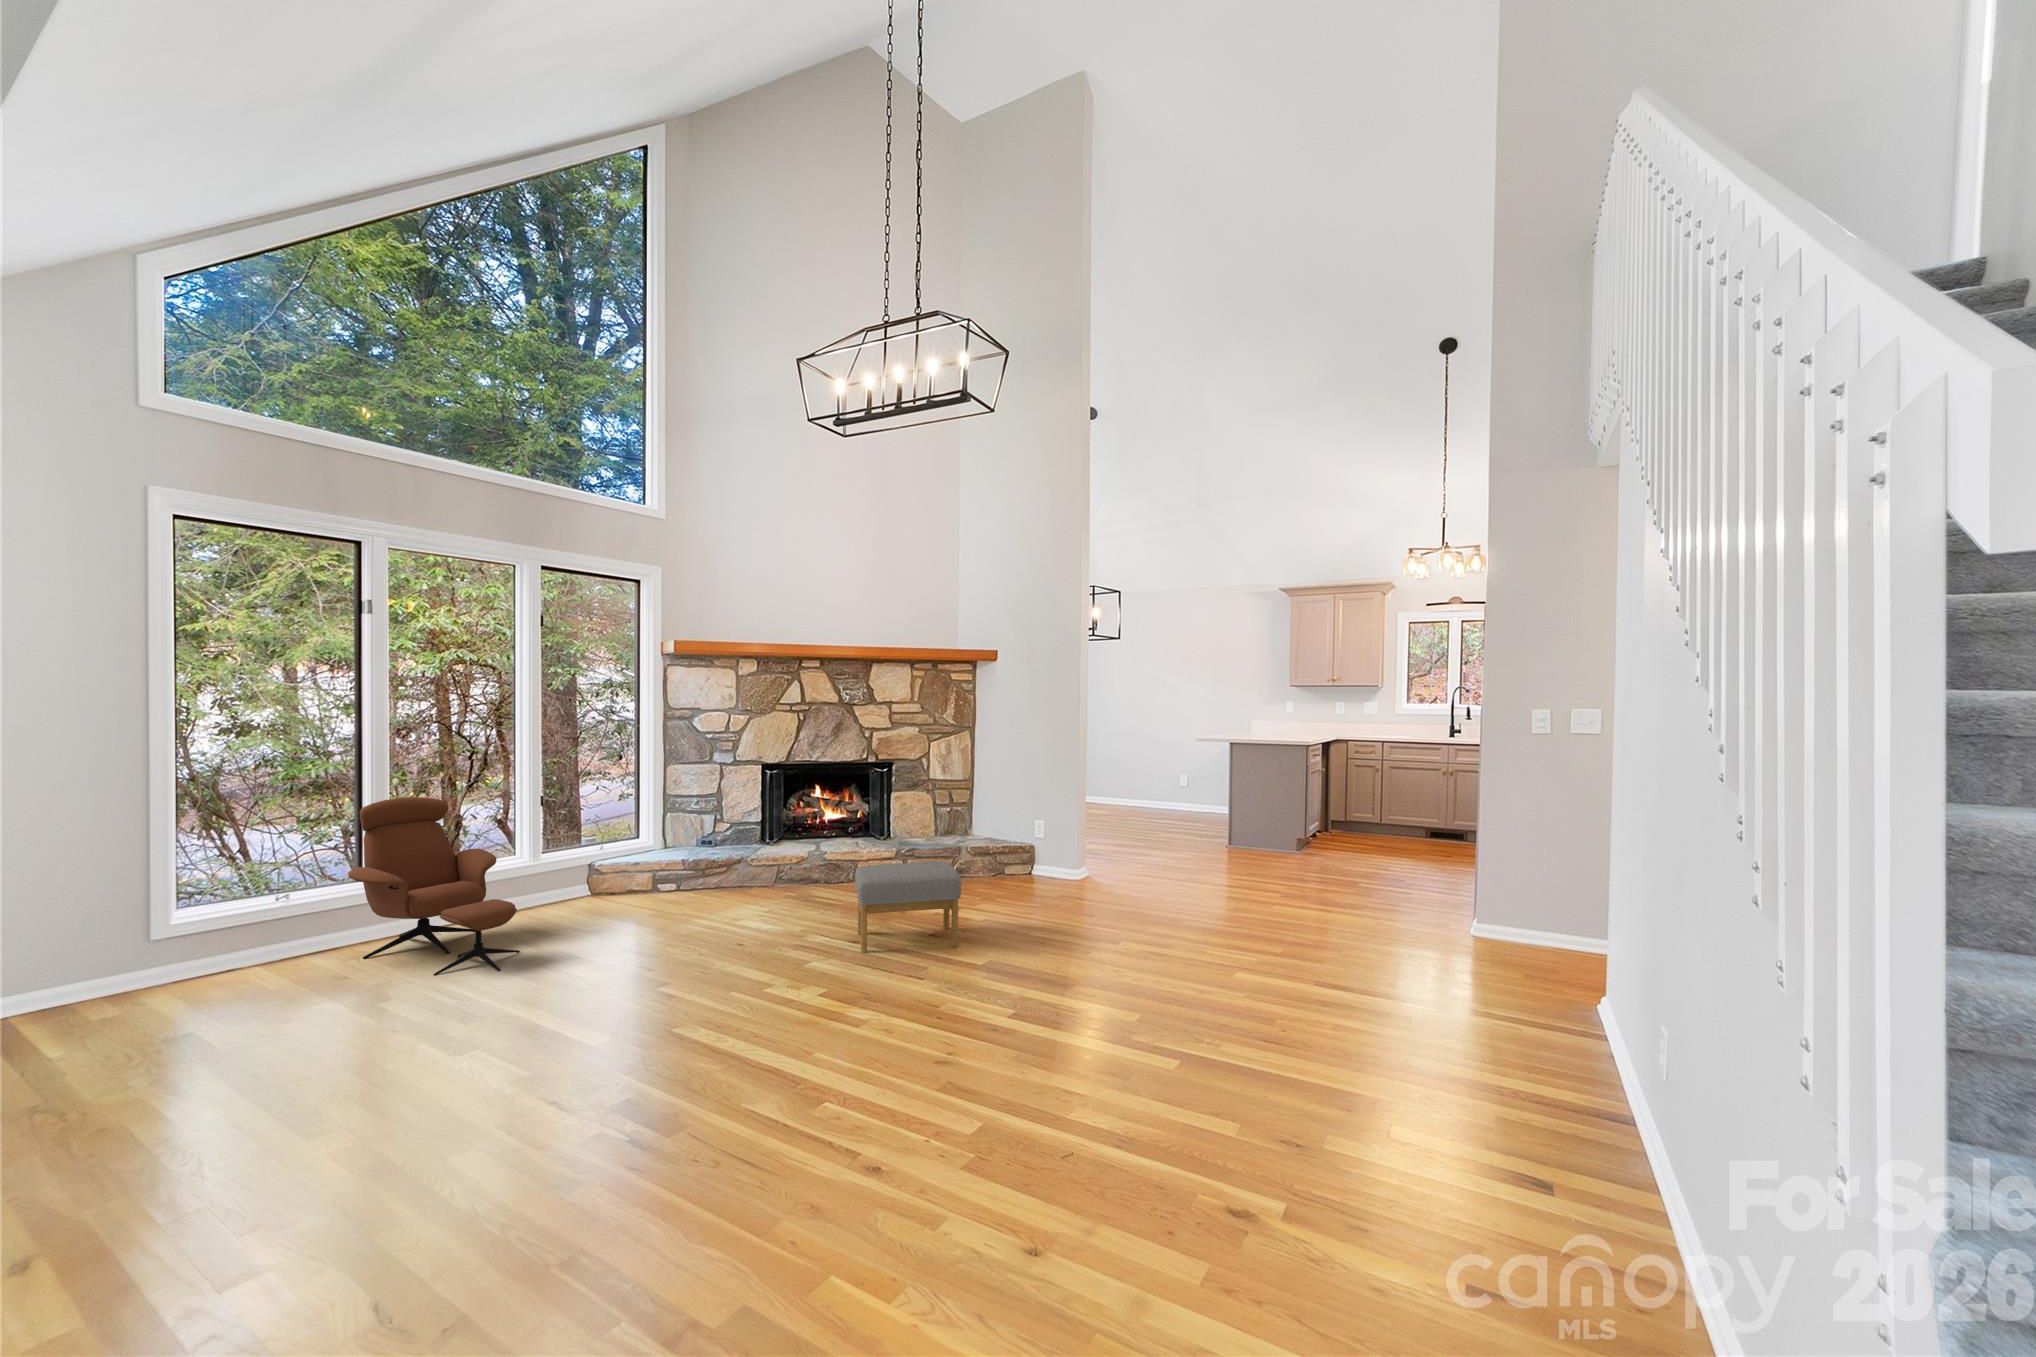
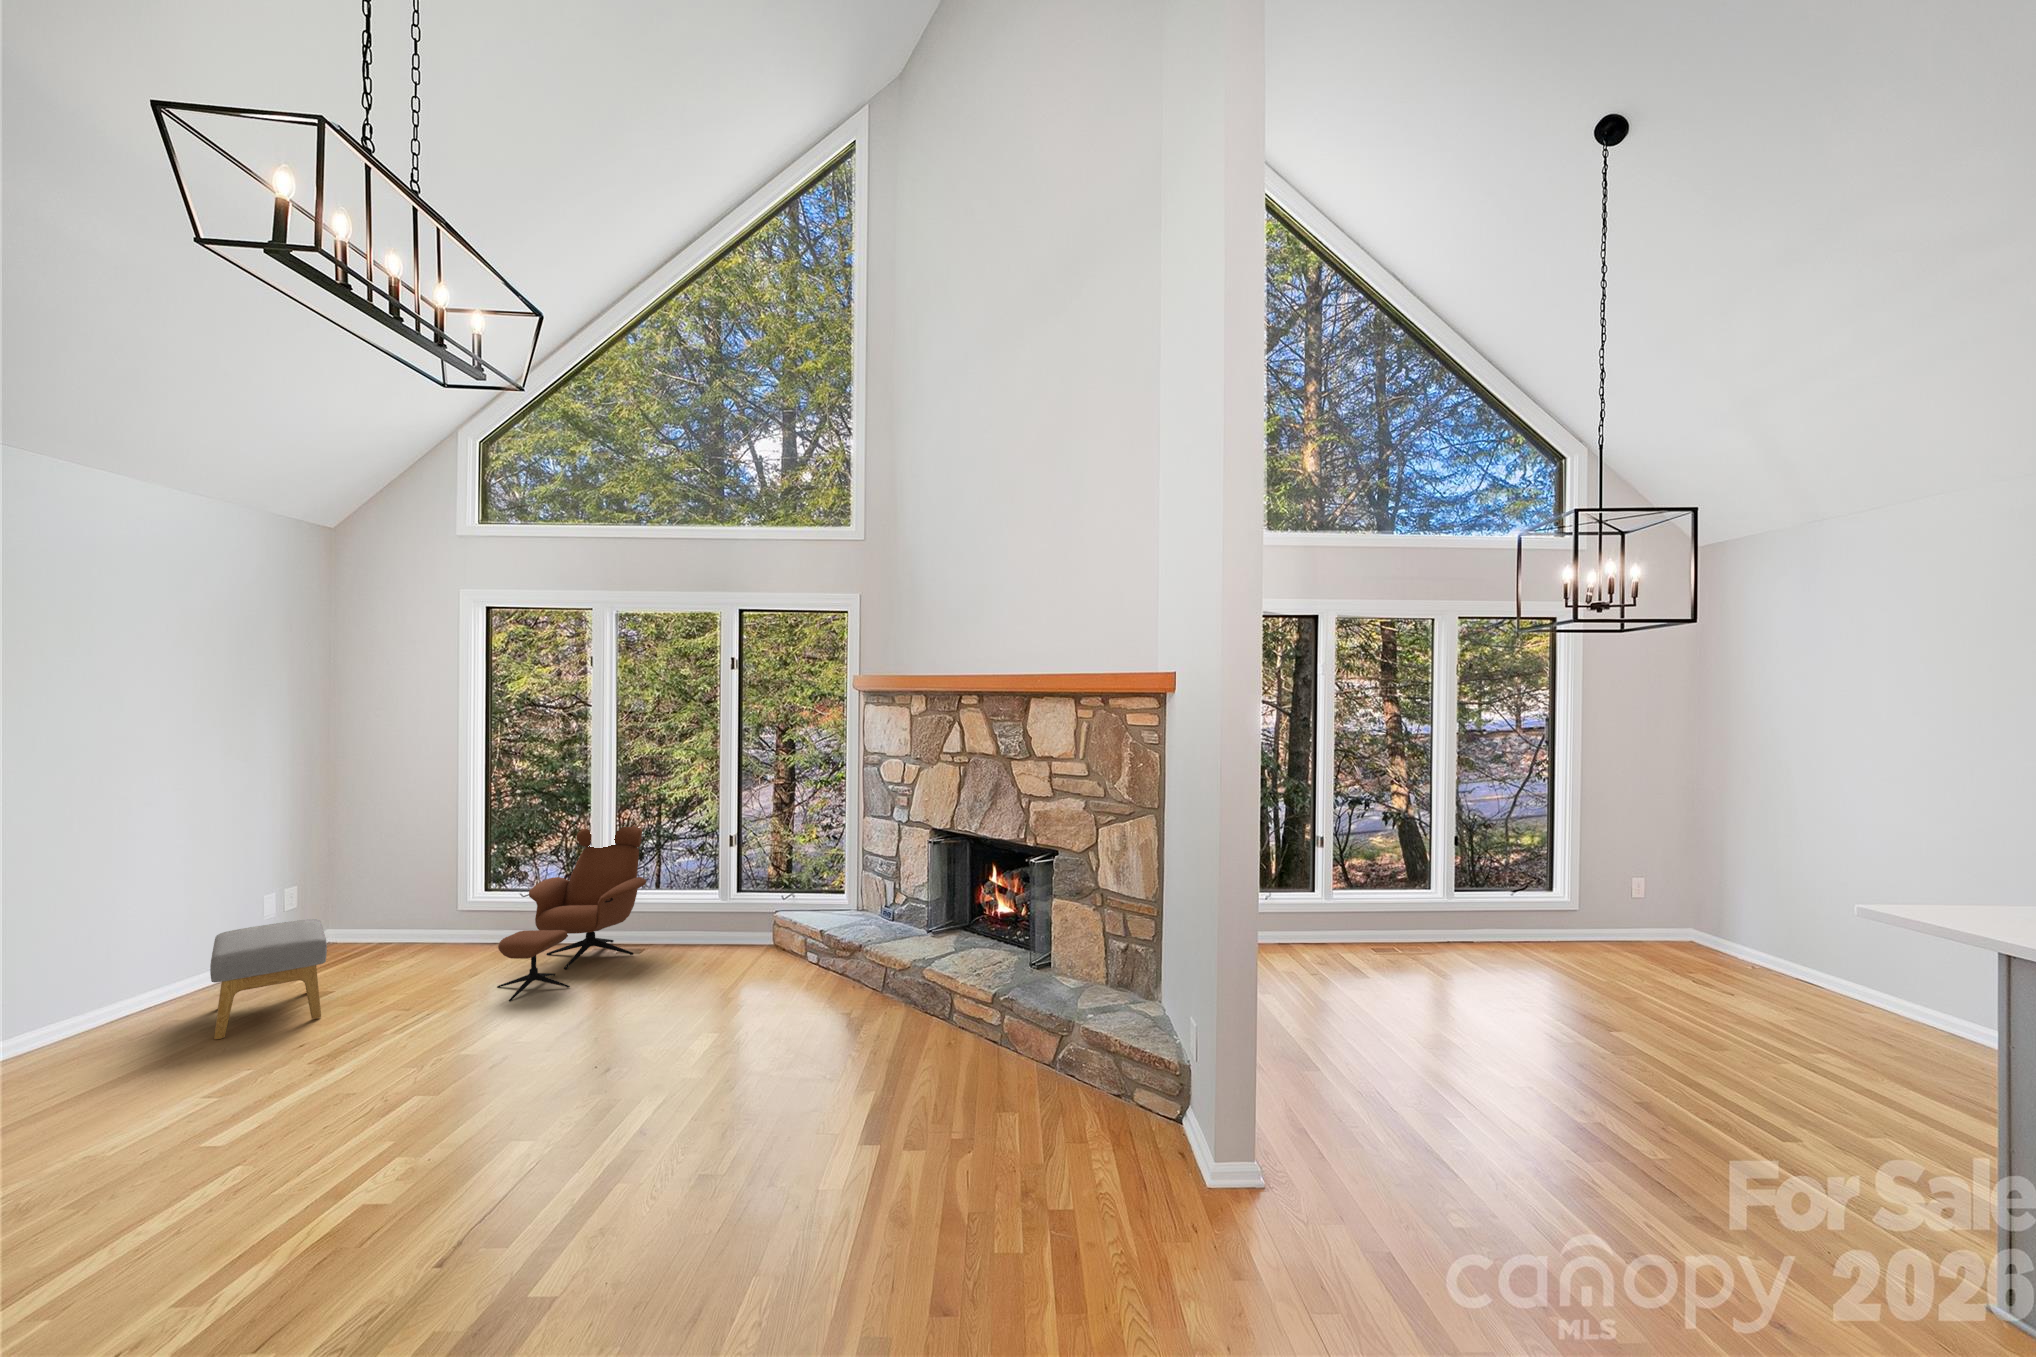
footstool: present [855,862,961,953] -> present [210,919,327,1039]

